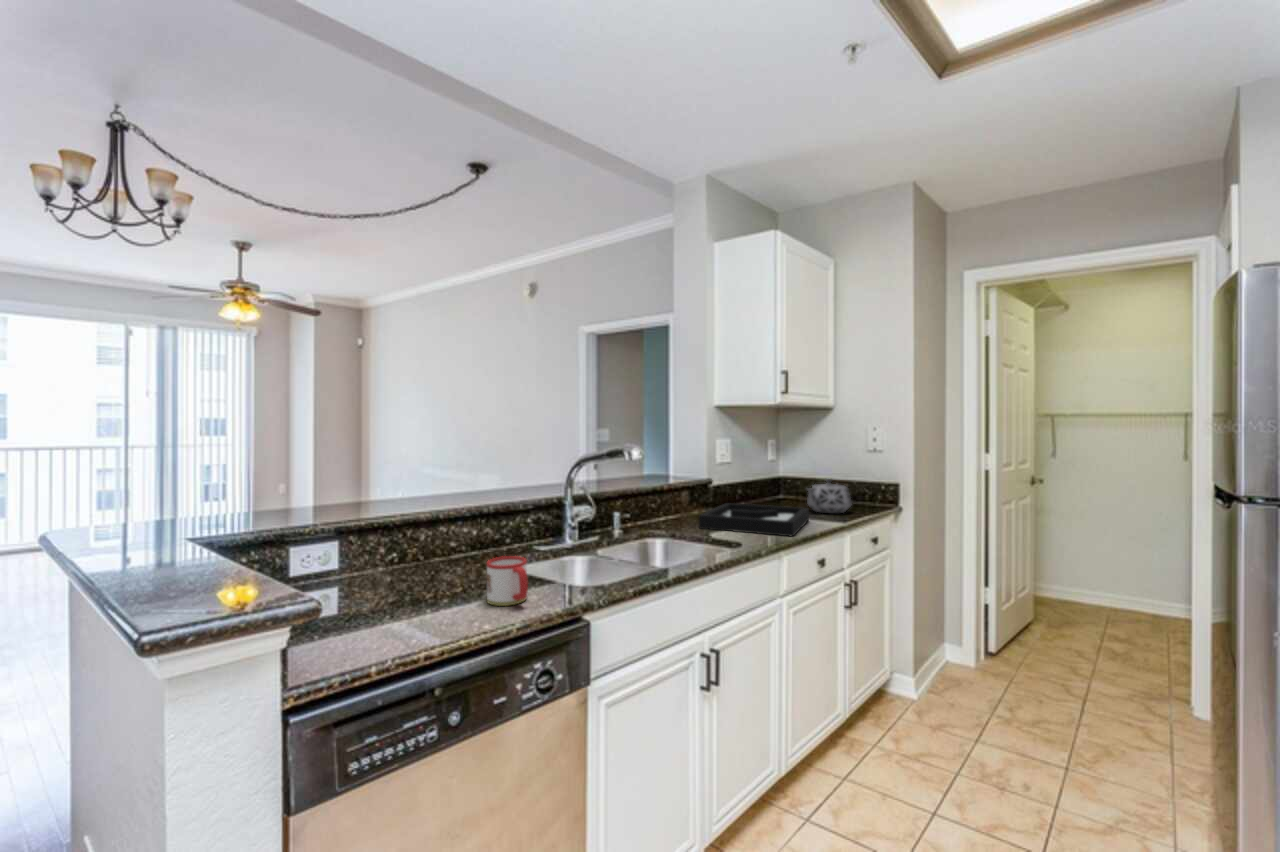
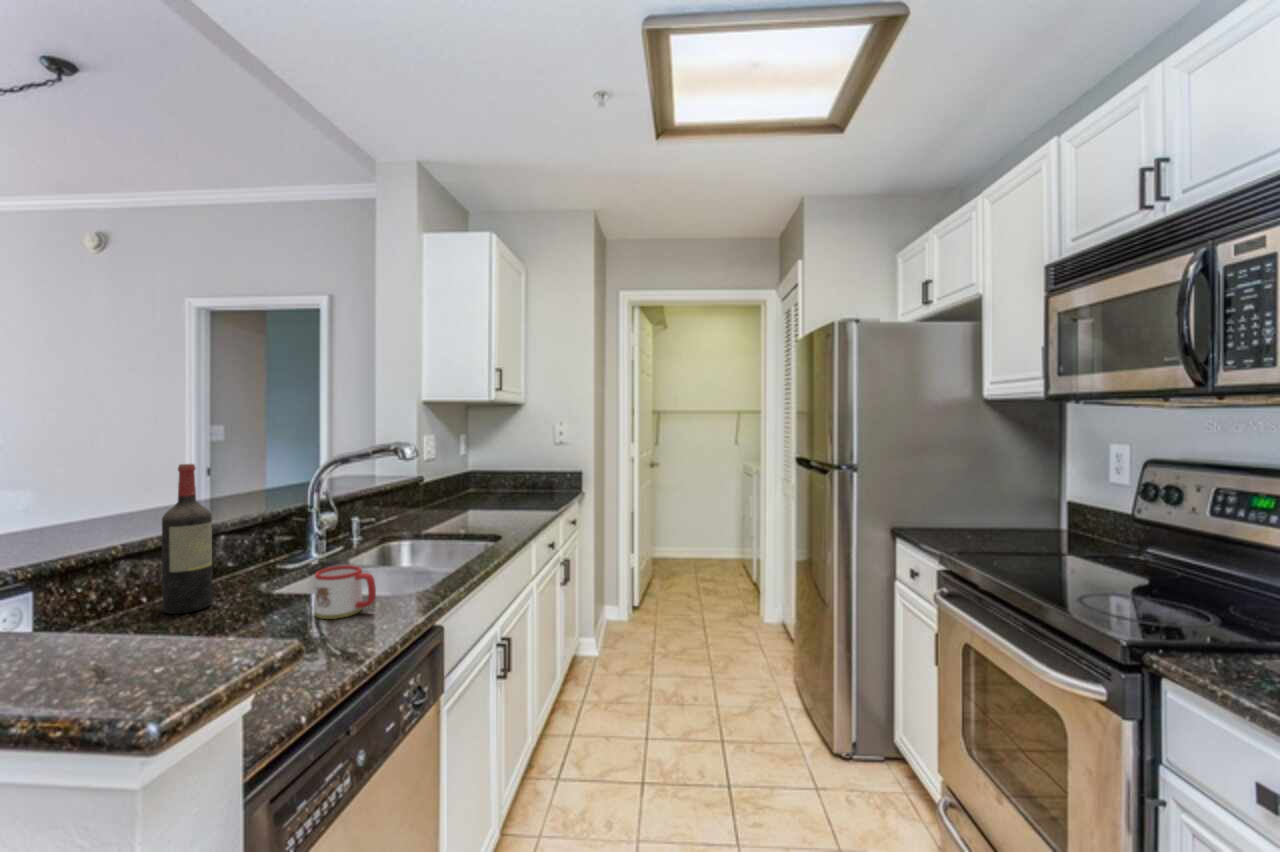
wine bottle: none [421,456,454,575] -> present [162,464,212,614]
teapot: present [807,479,851,513] -> none [514,470,552,501]
decorative tray: present [699,503,809,536] -> none [437,497,531,526]

